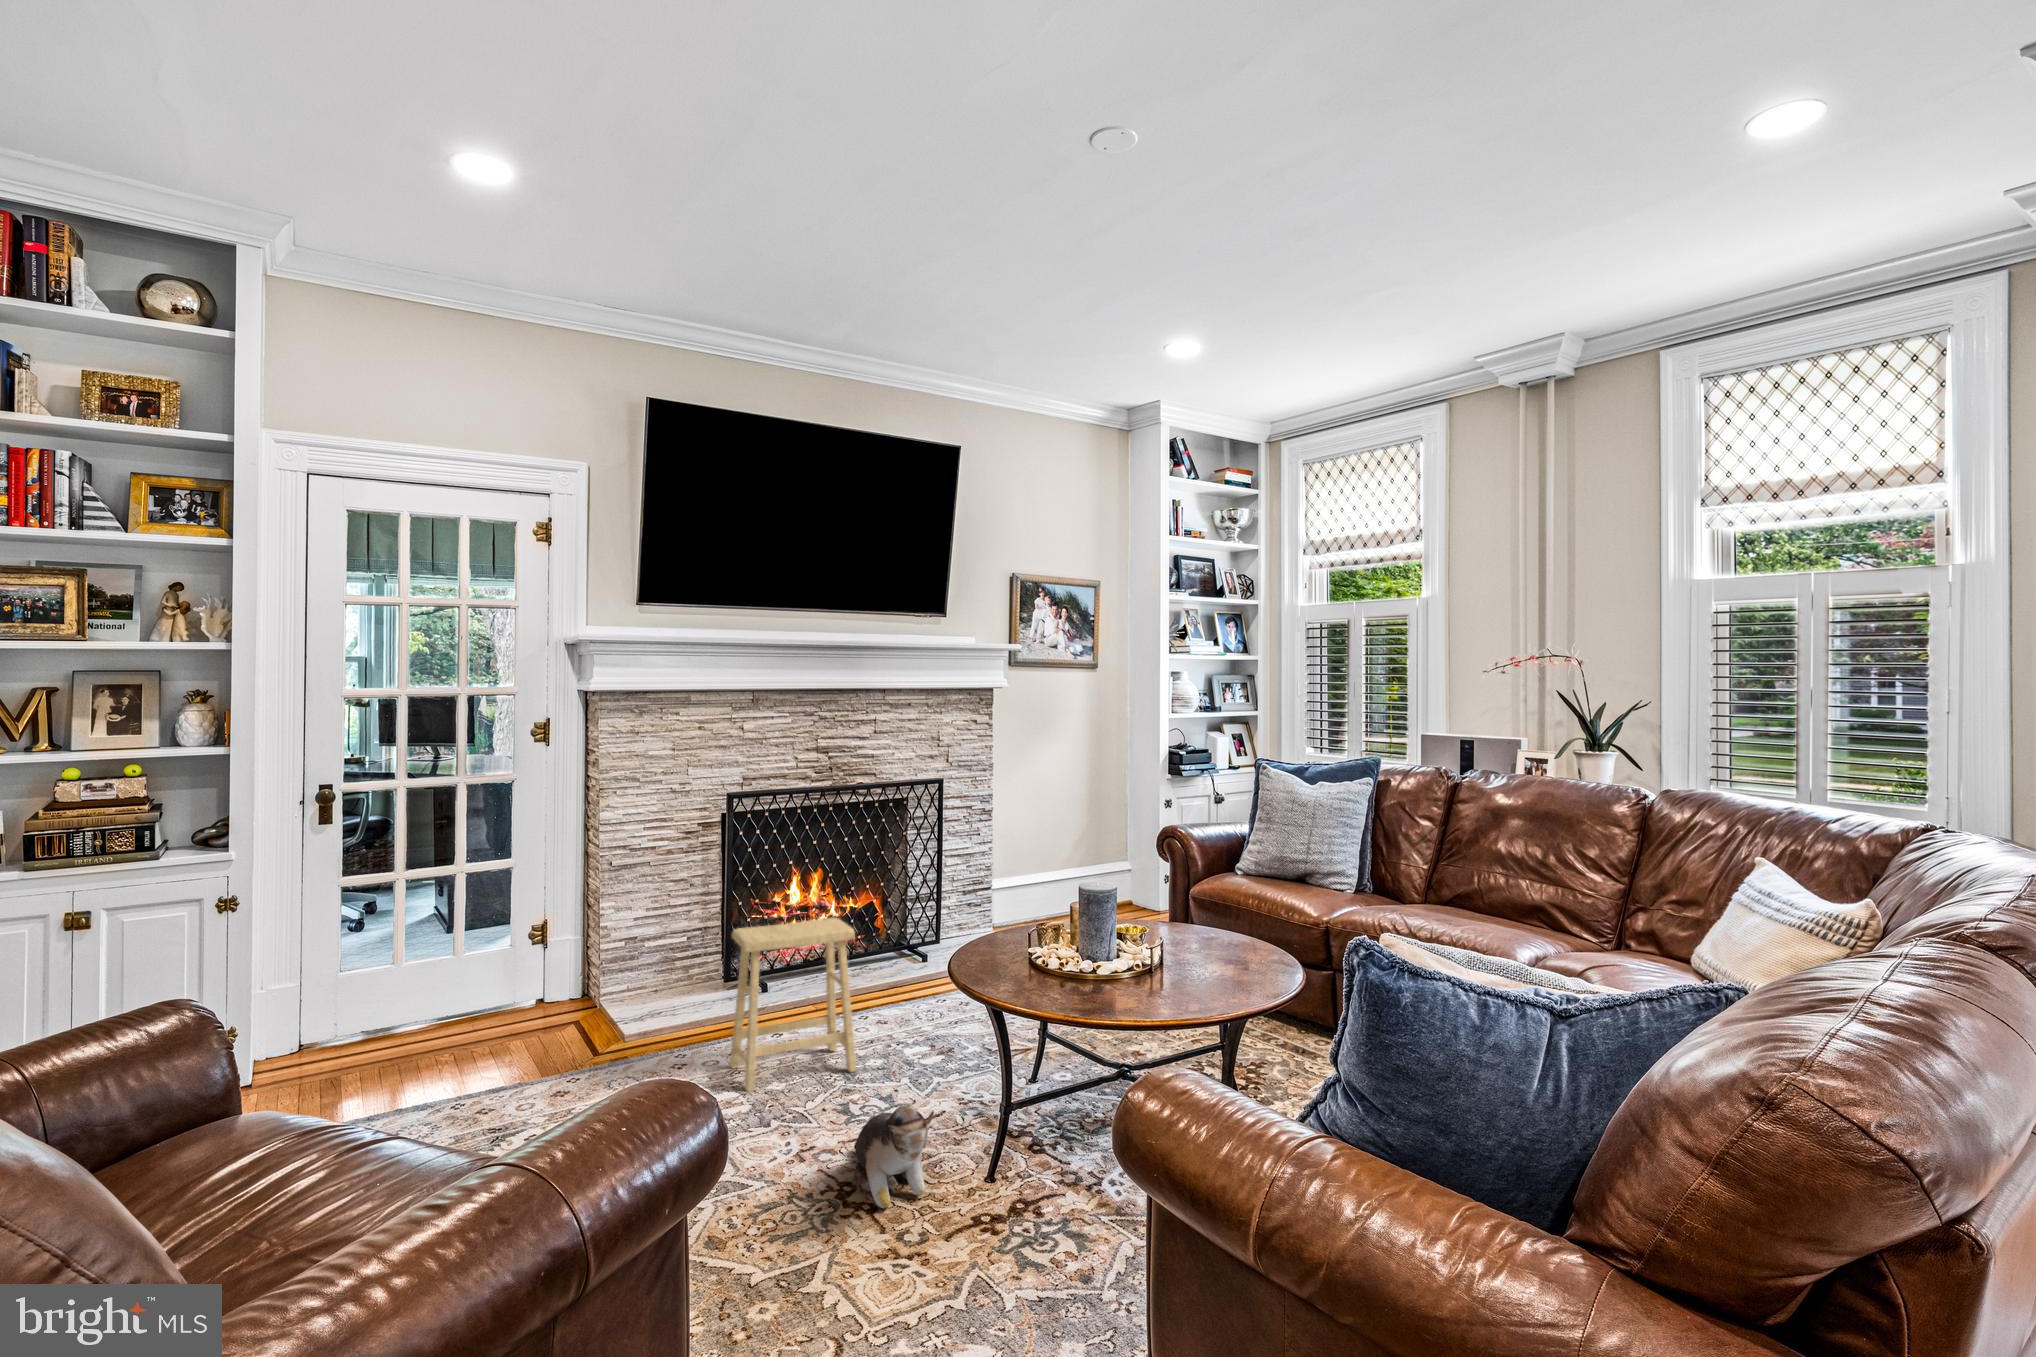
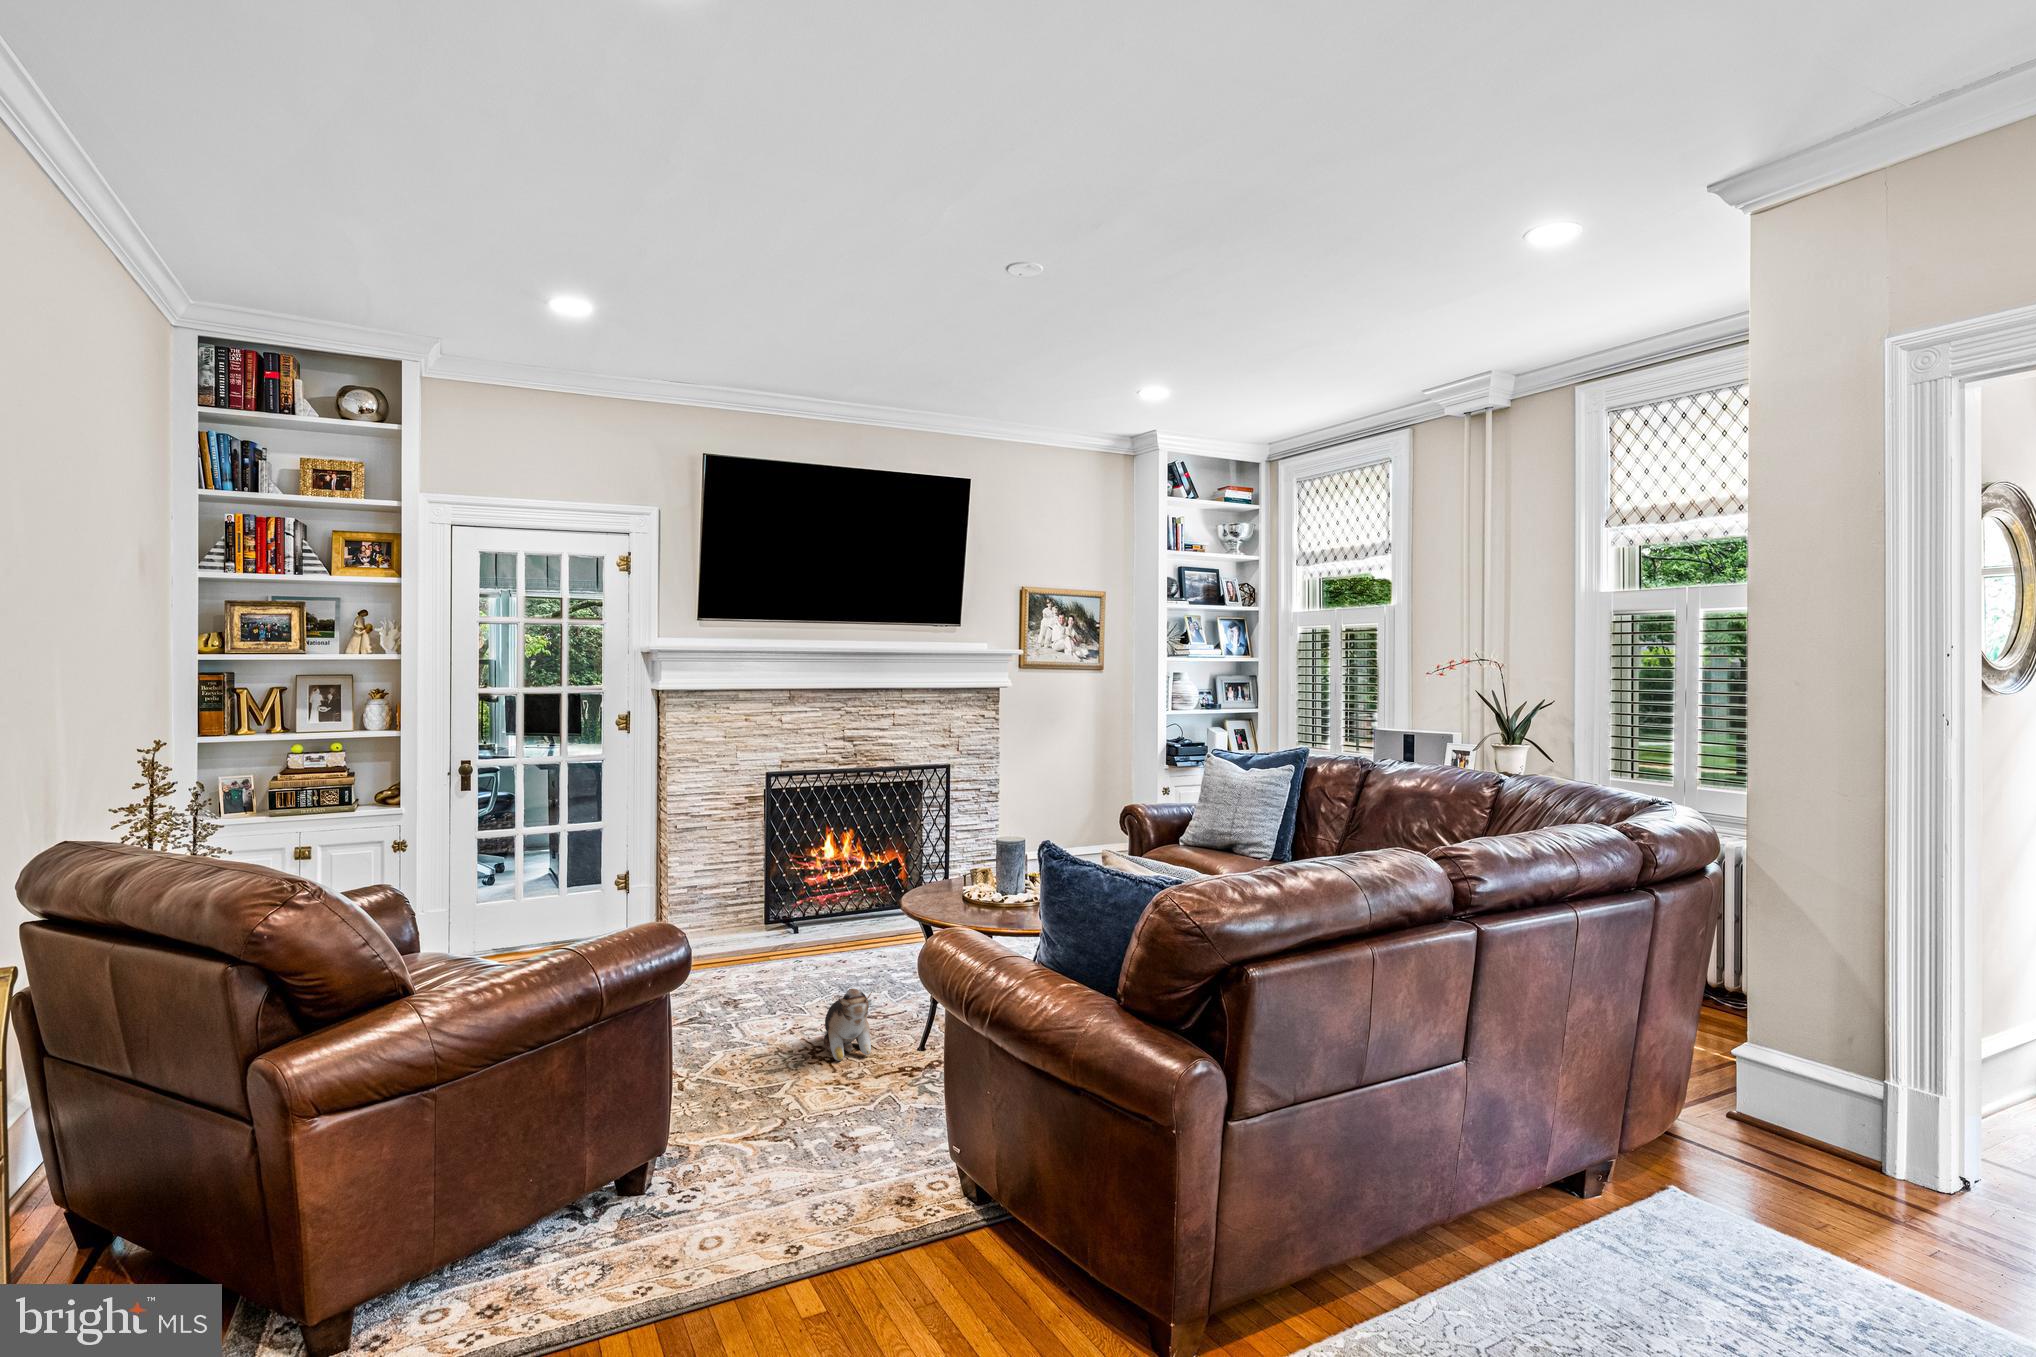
footstool: present [730,918,856,1091] -> none [757,868,851,996]

